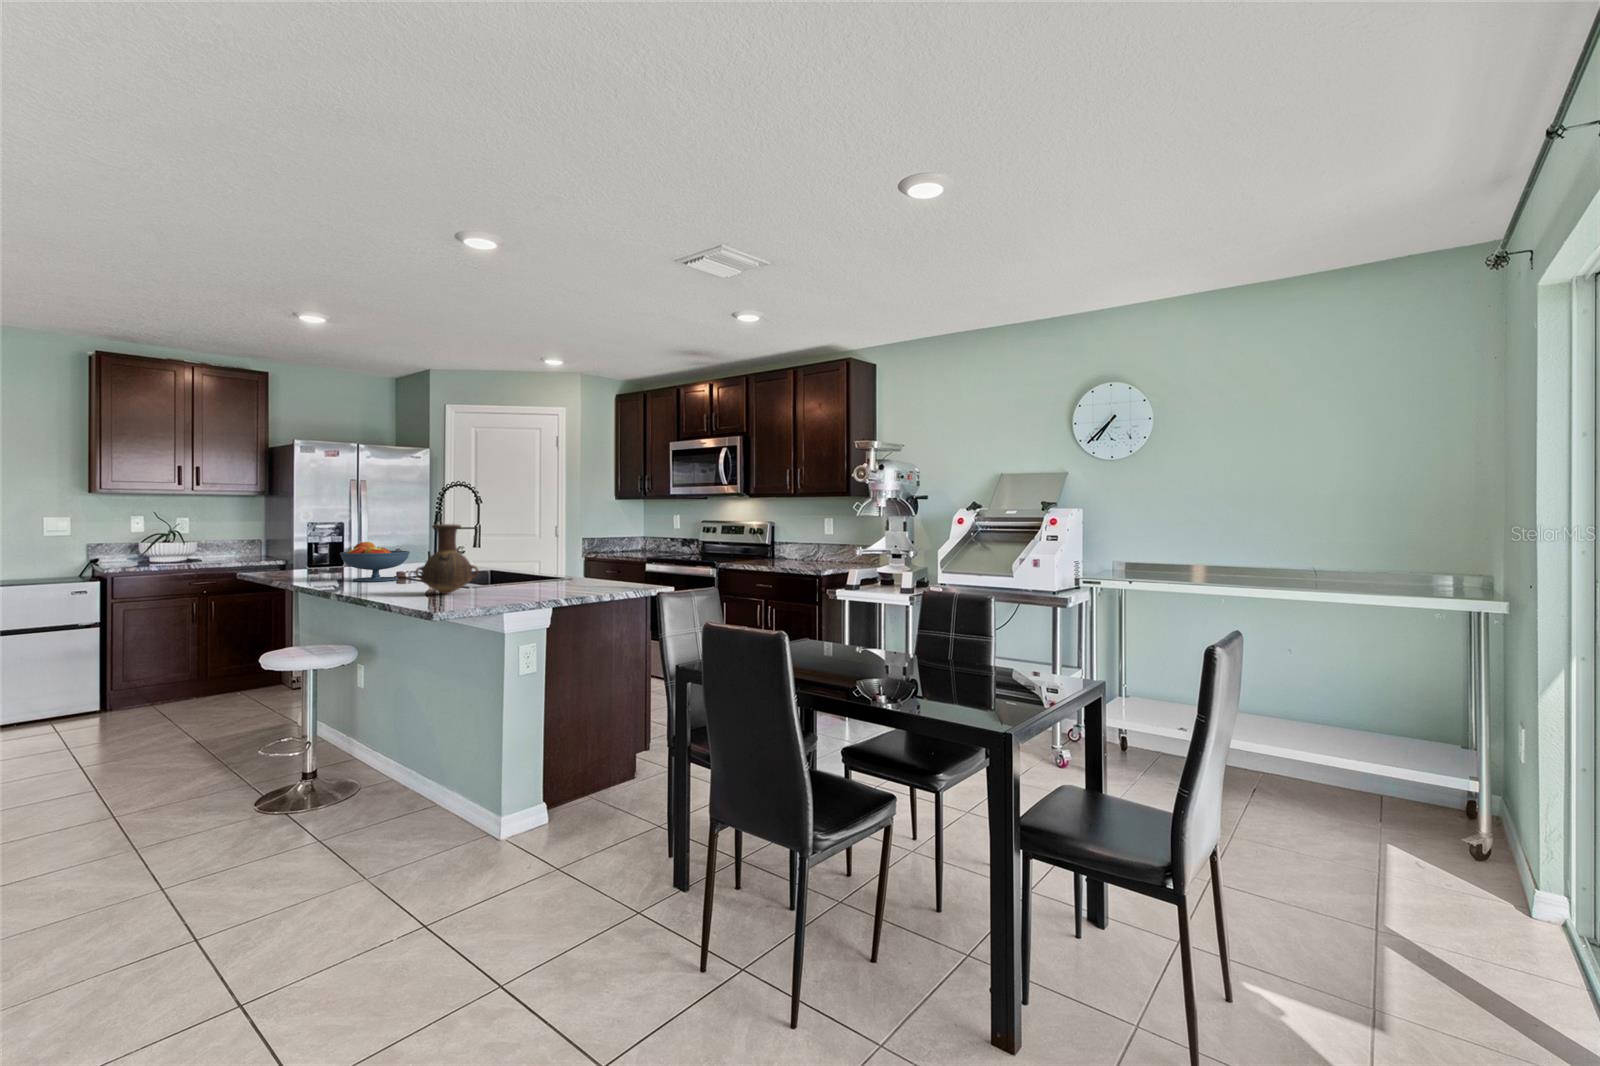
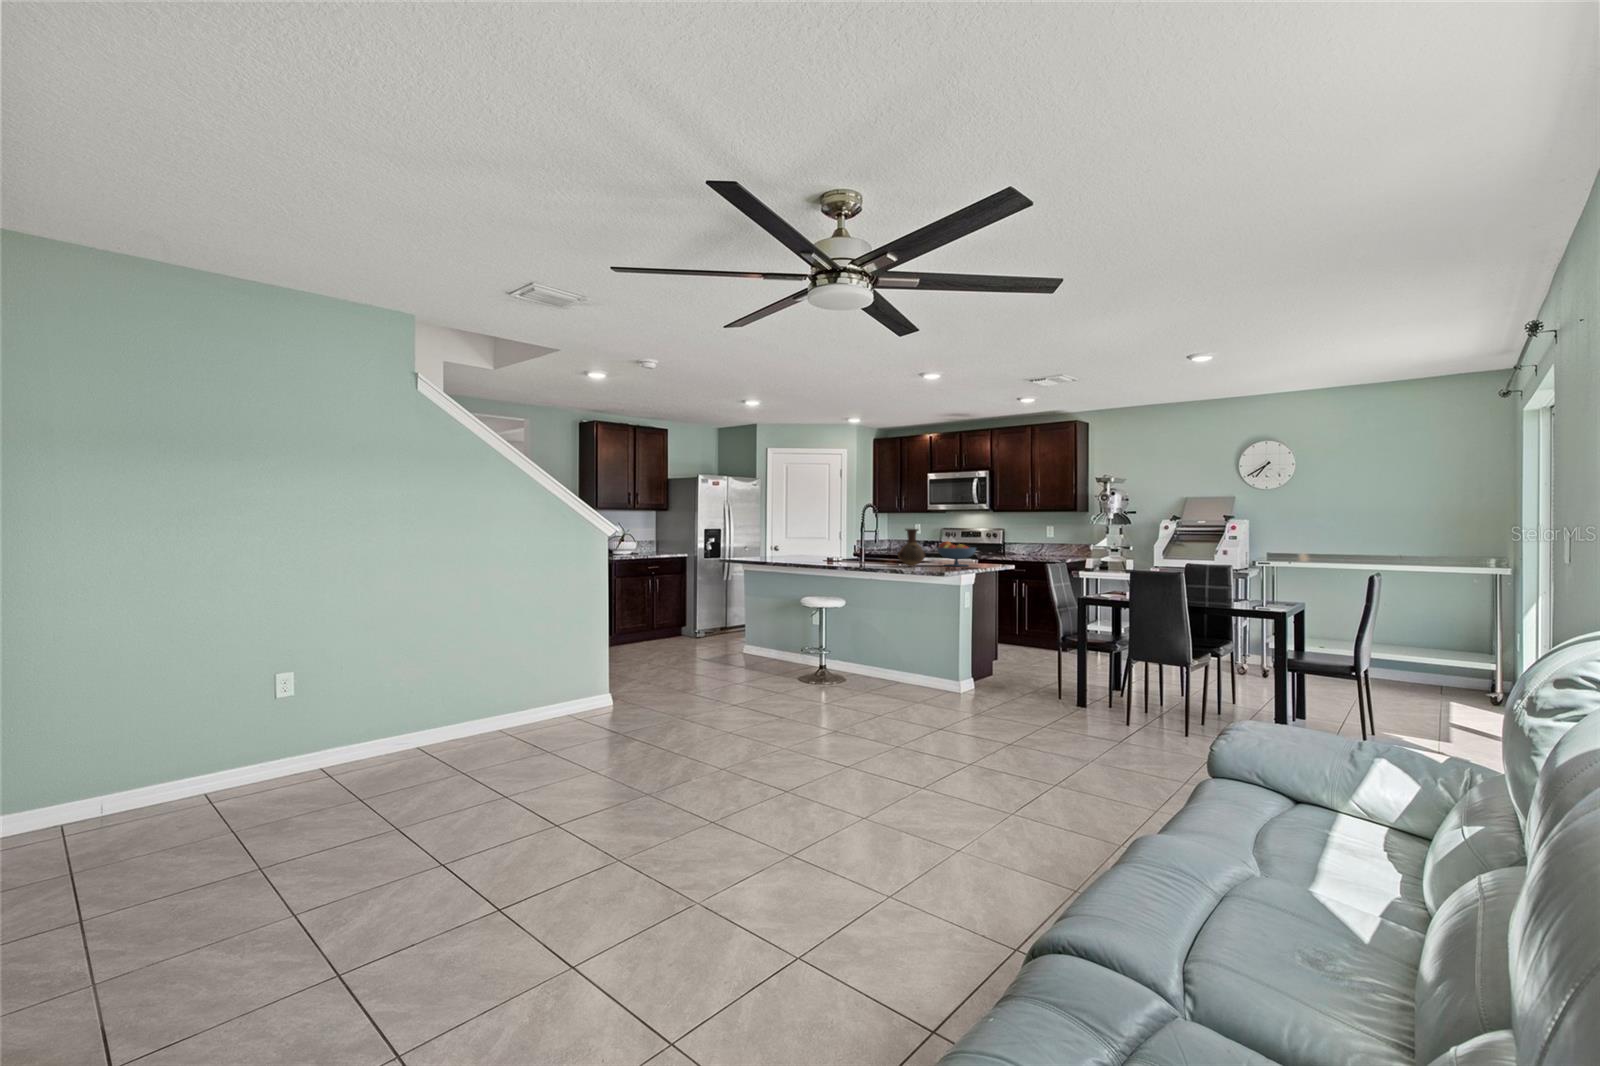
fruit bowl: present [340,542,410,582] -> present [937,541,976,566]

